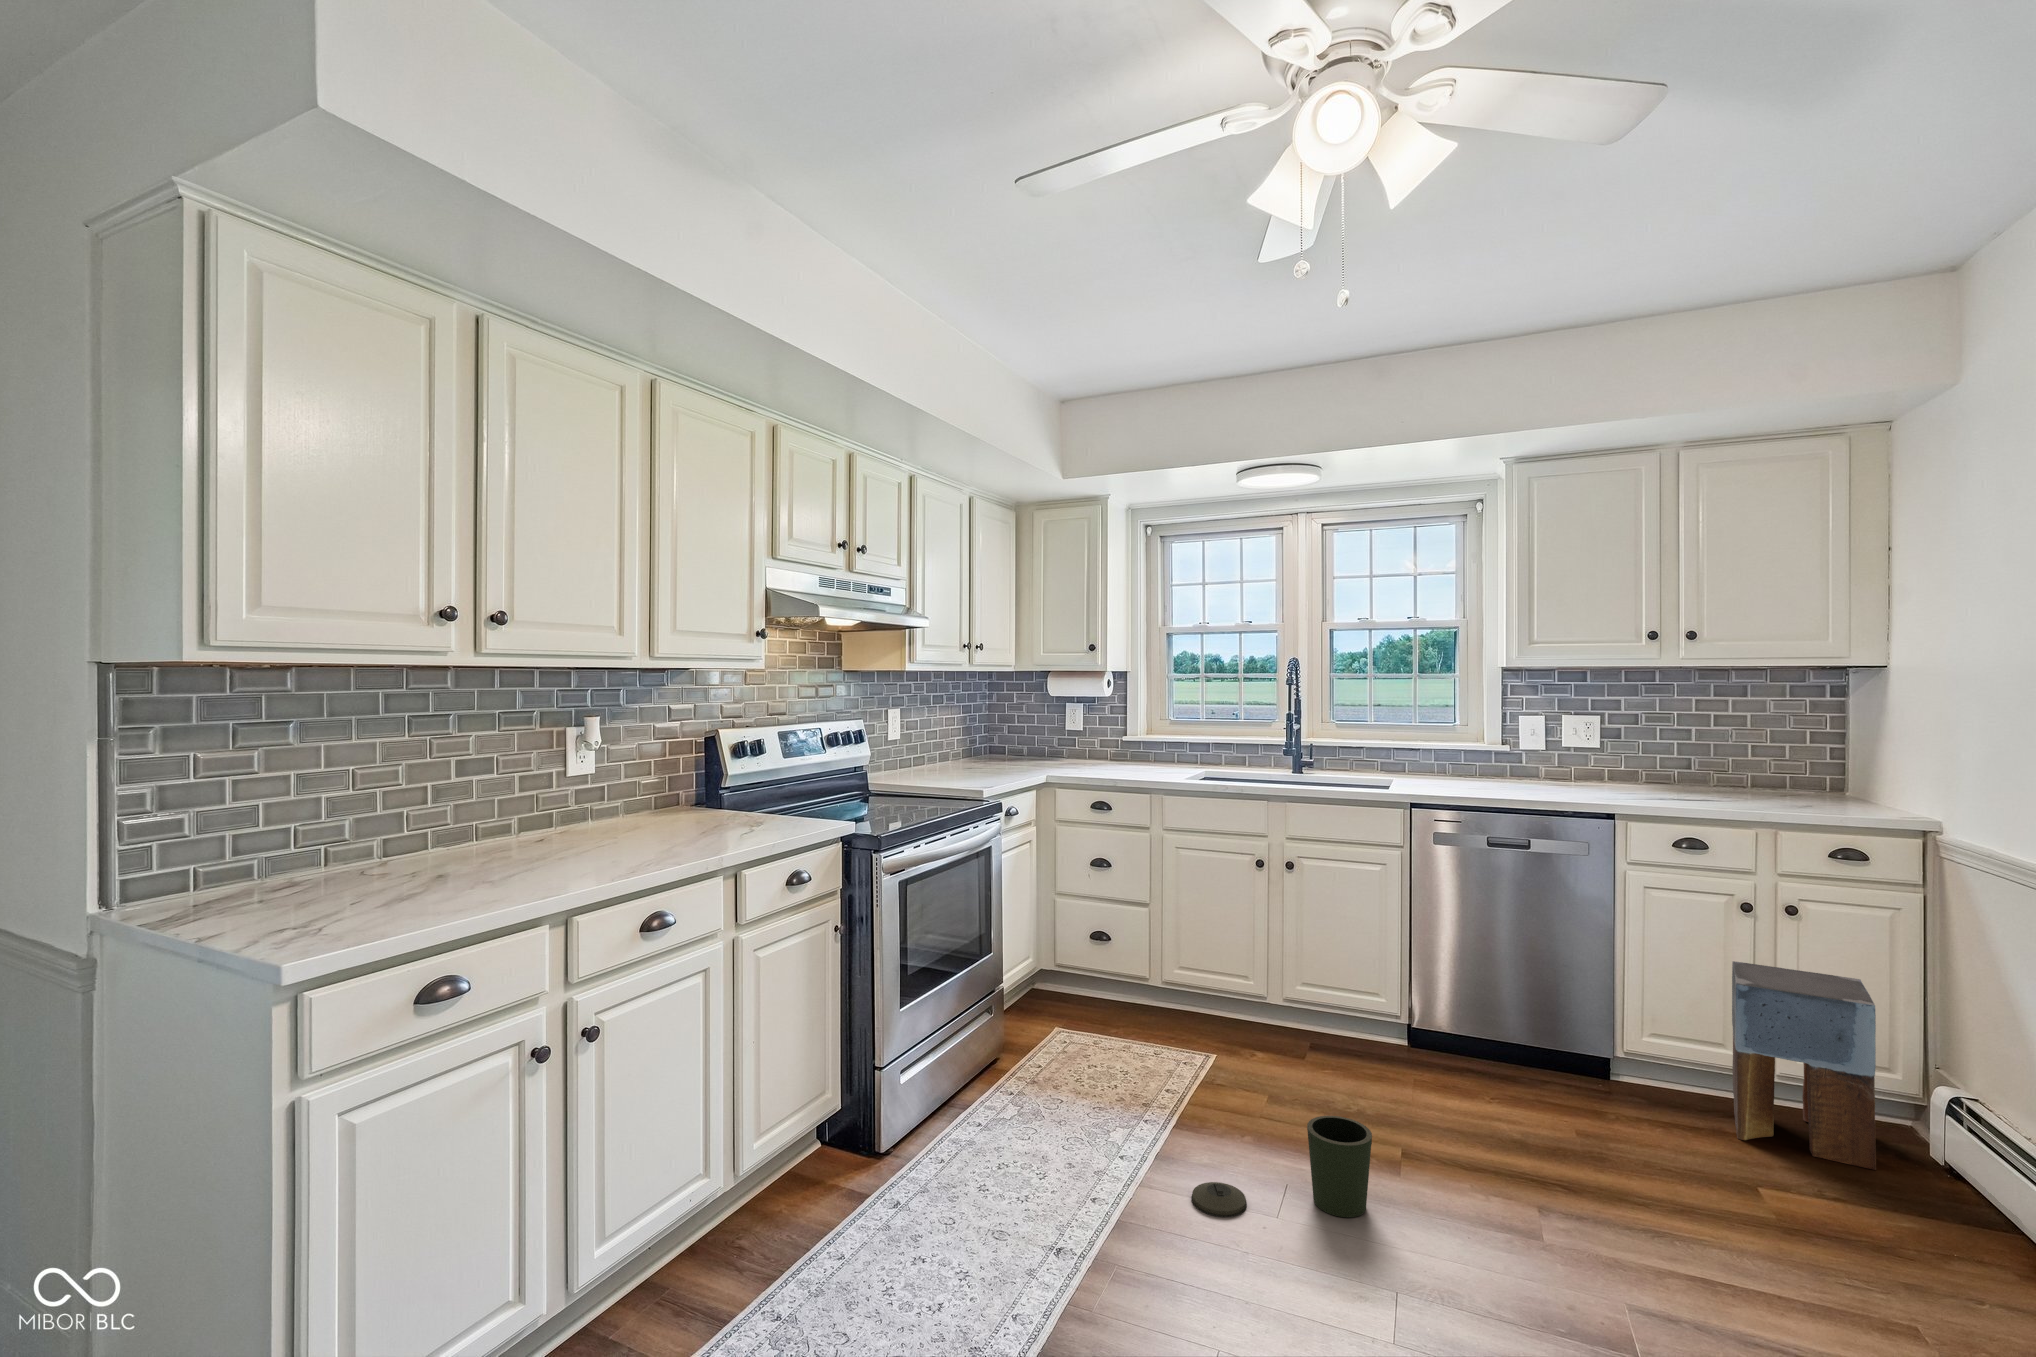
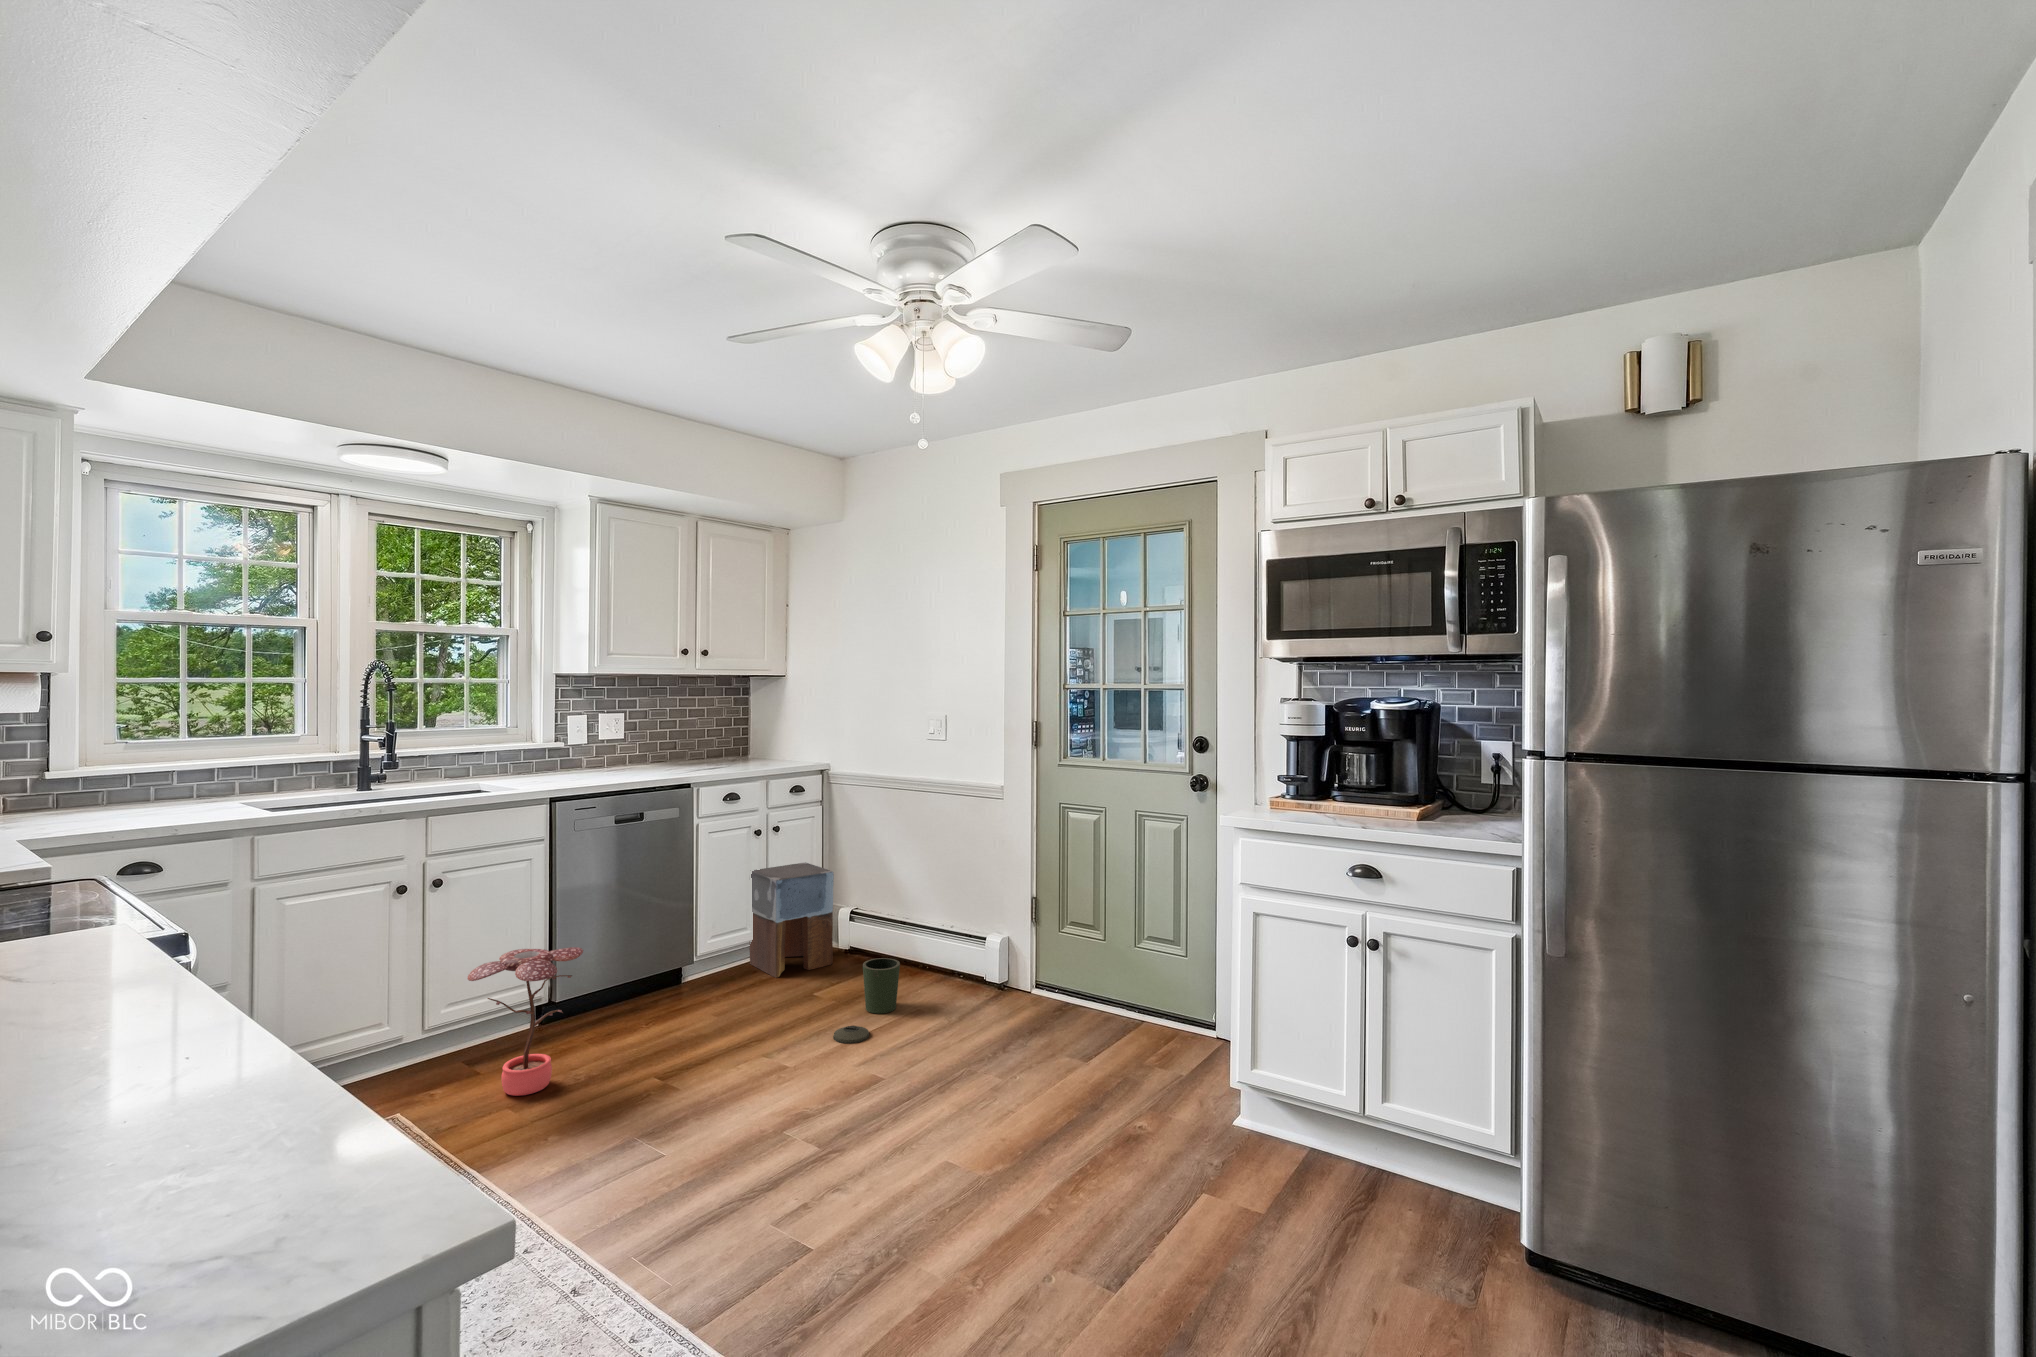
potted plant: none [1236,946,1348,1099] -> present [467,947,583,1096]
trash can: present [1191,1116,1372,1217] -> present [833,958,900,1044]

